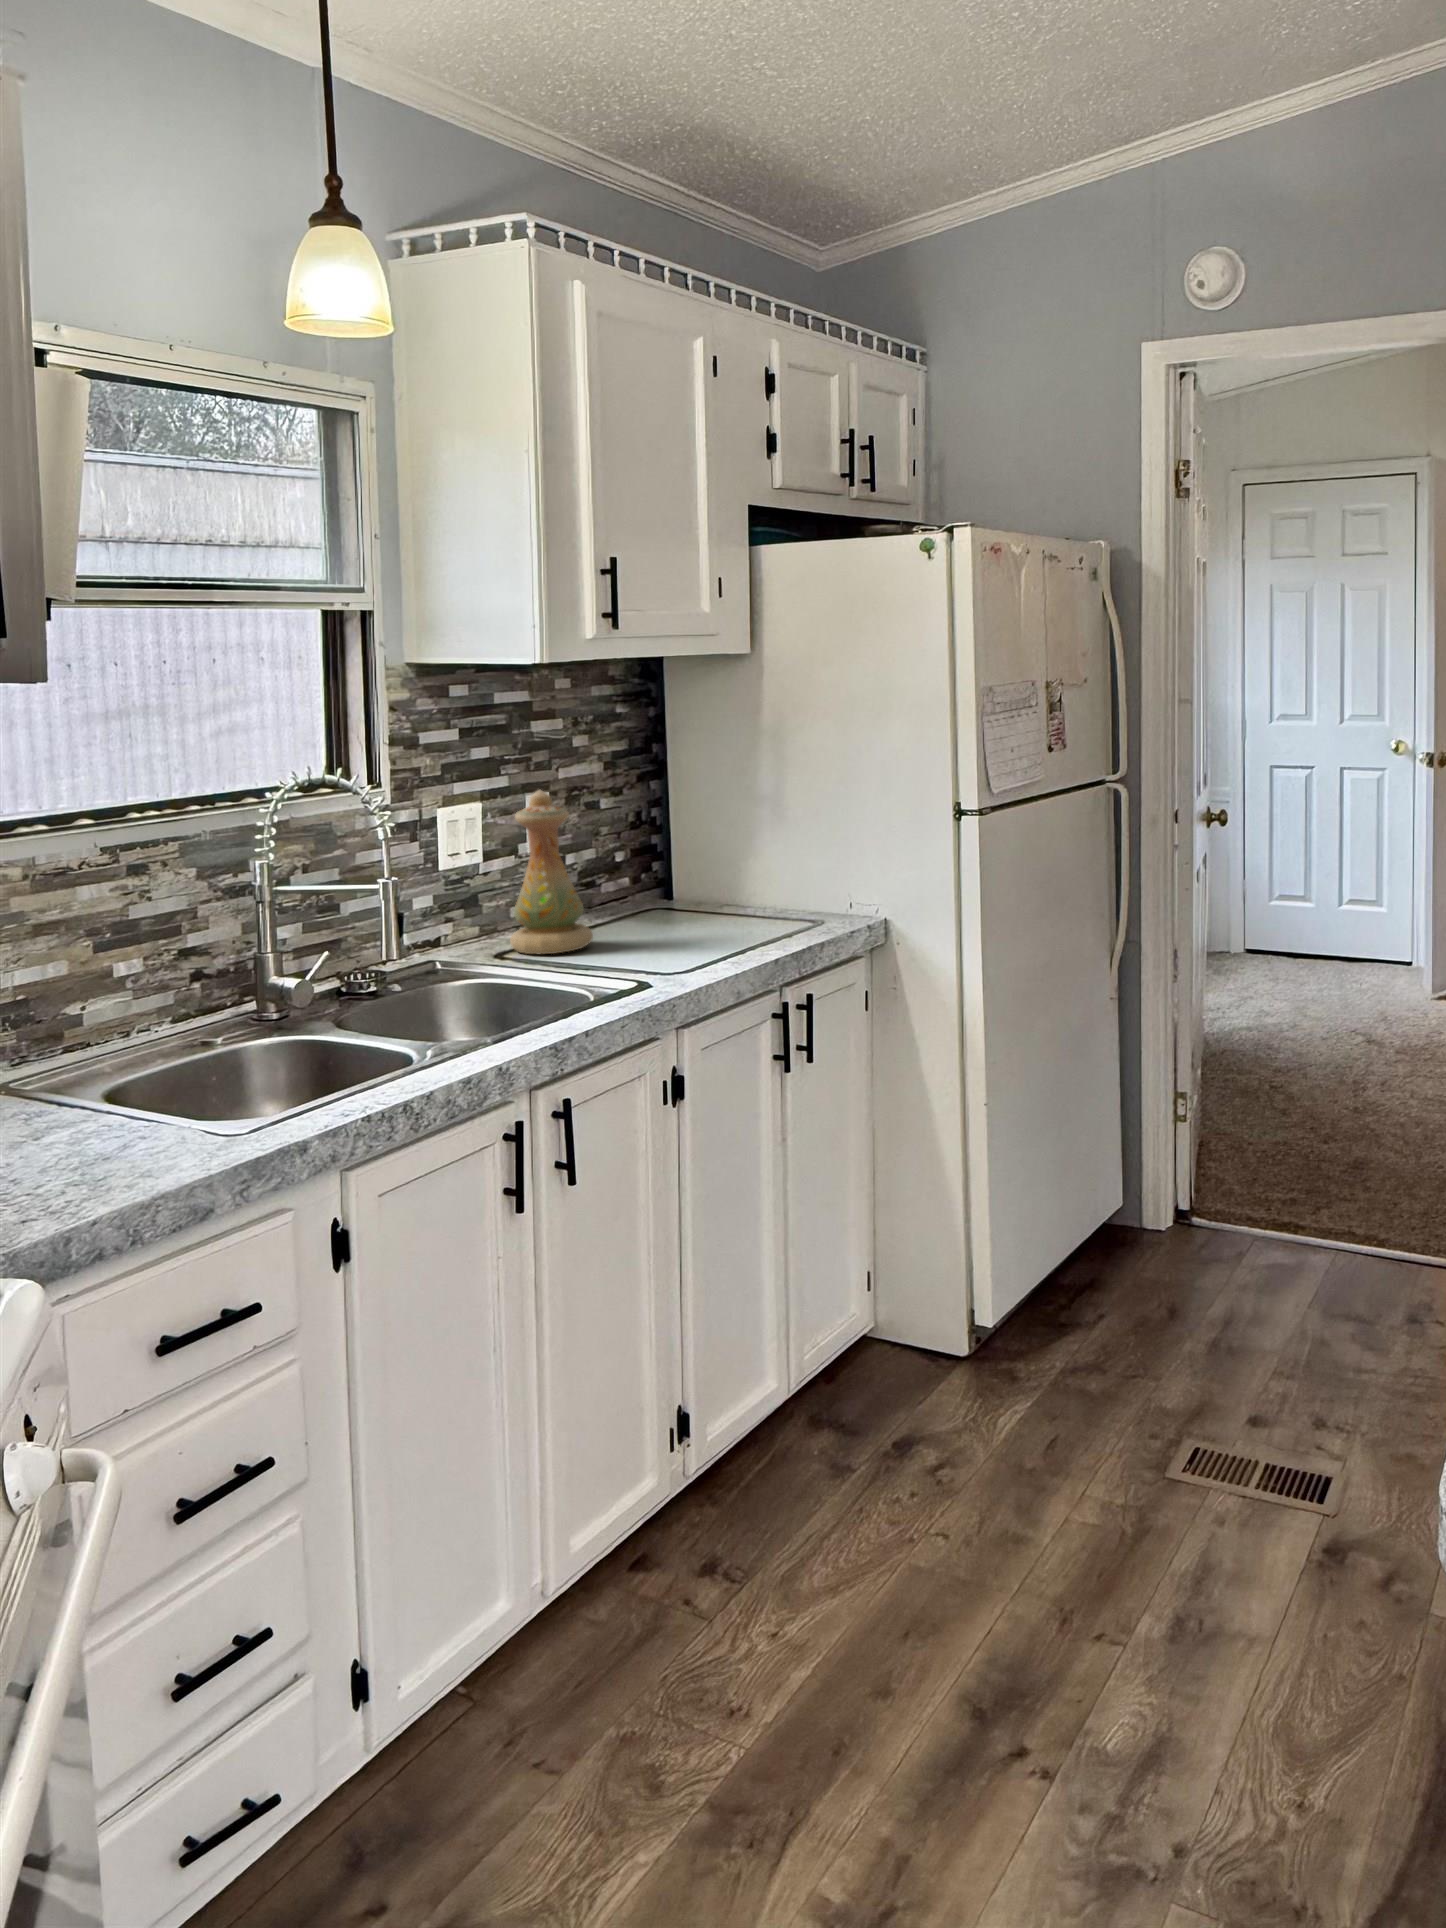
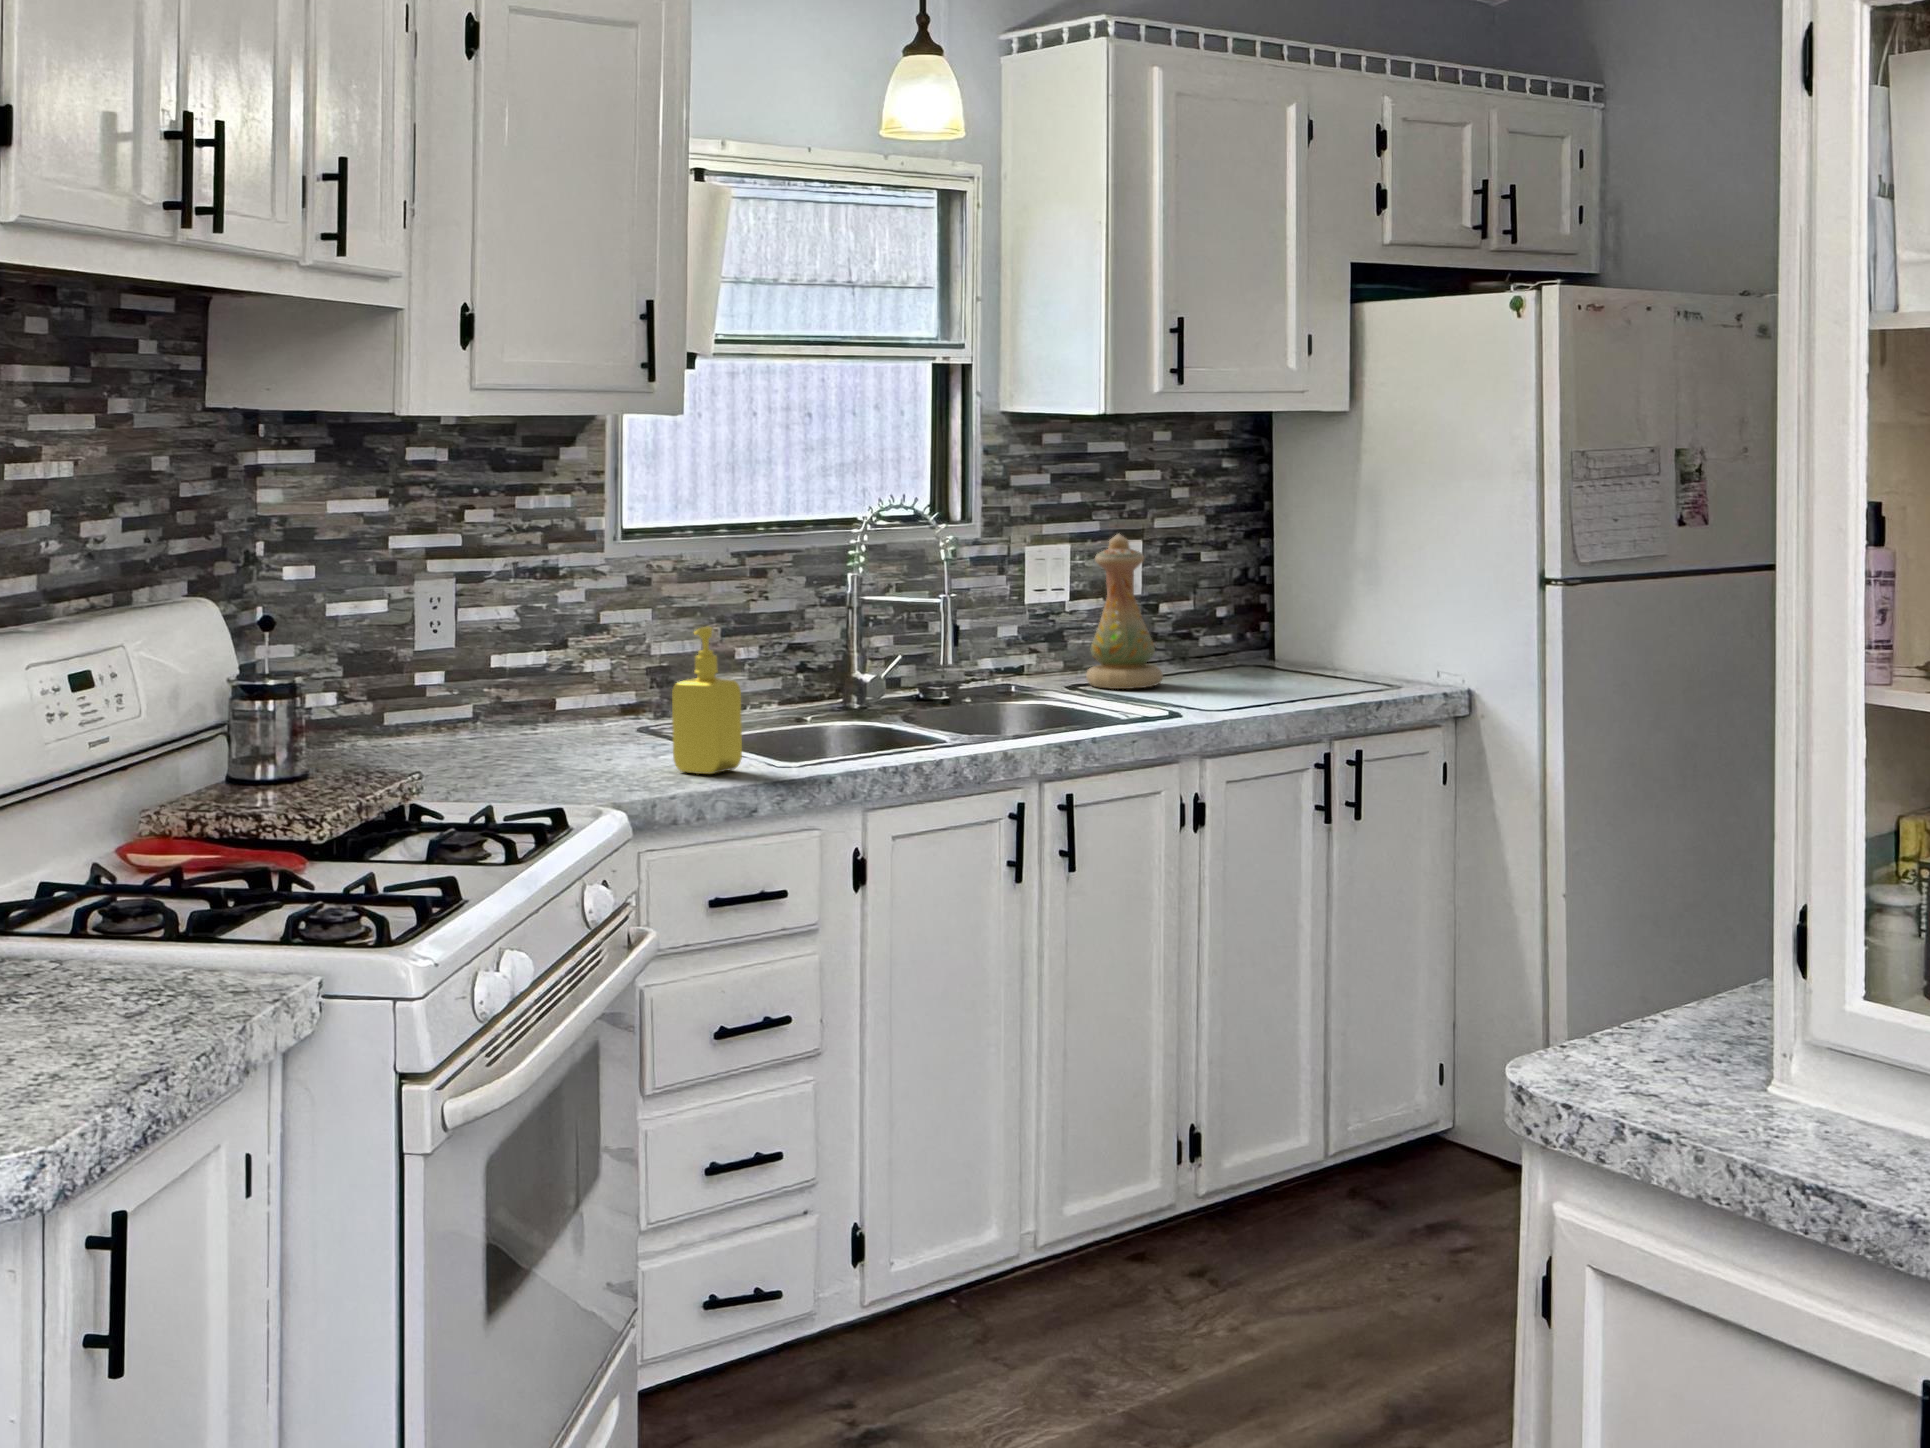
soap dispenser: none [62,965,172,1163] -> present [672,627,742,774]

